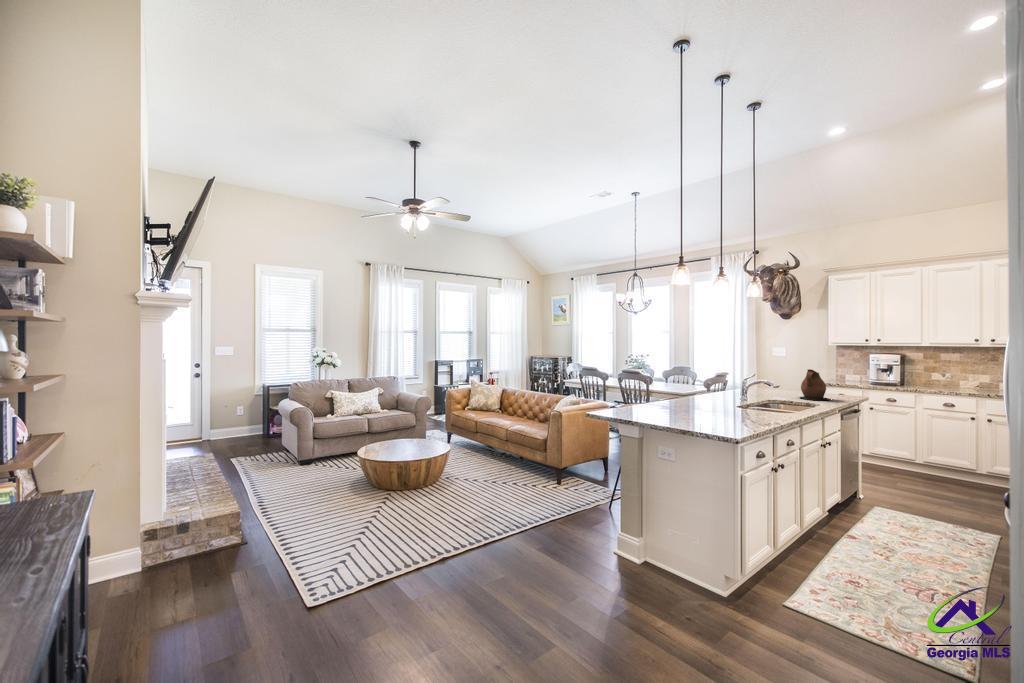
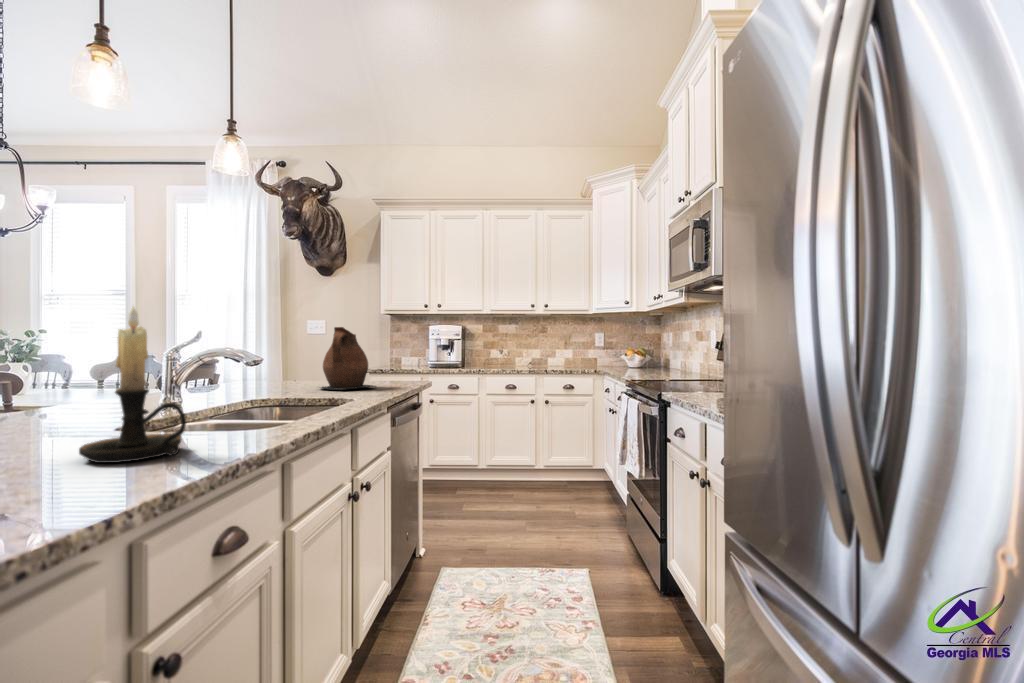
candle holder: none [754,378,782,417] -> present [79,306,186,463]

